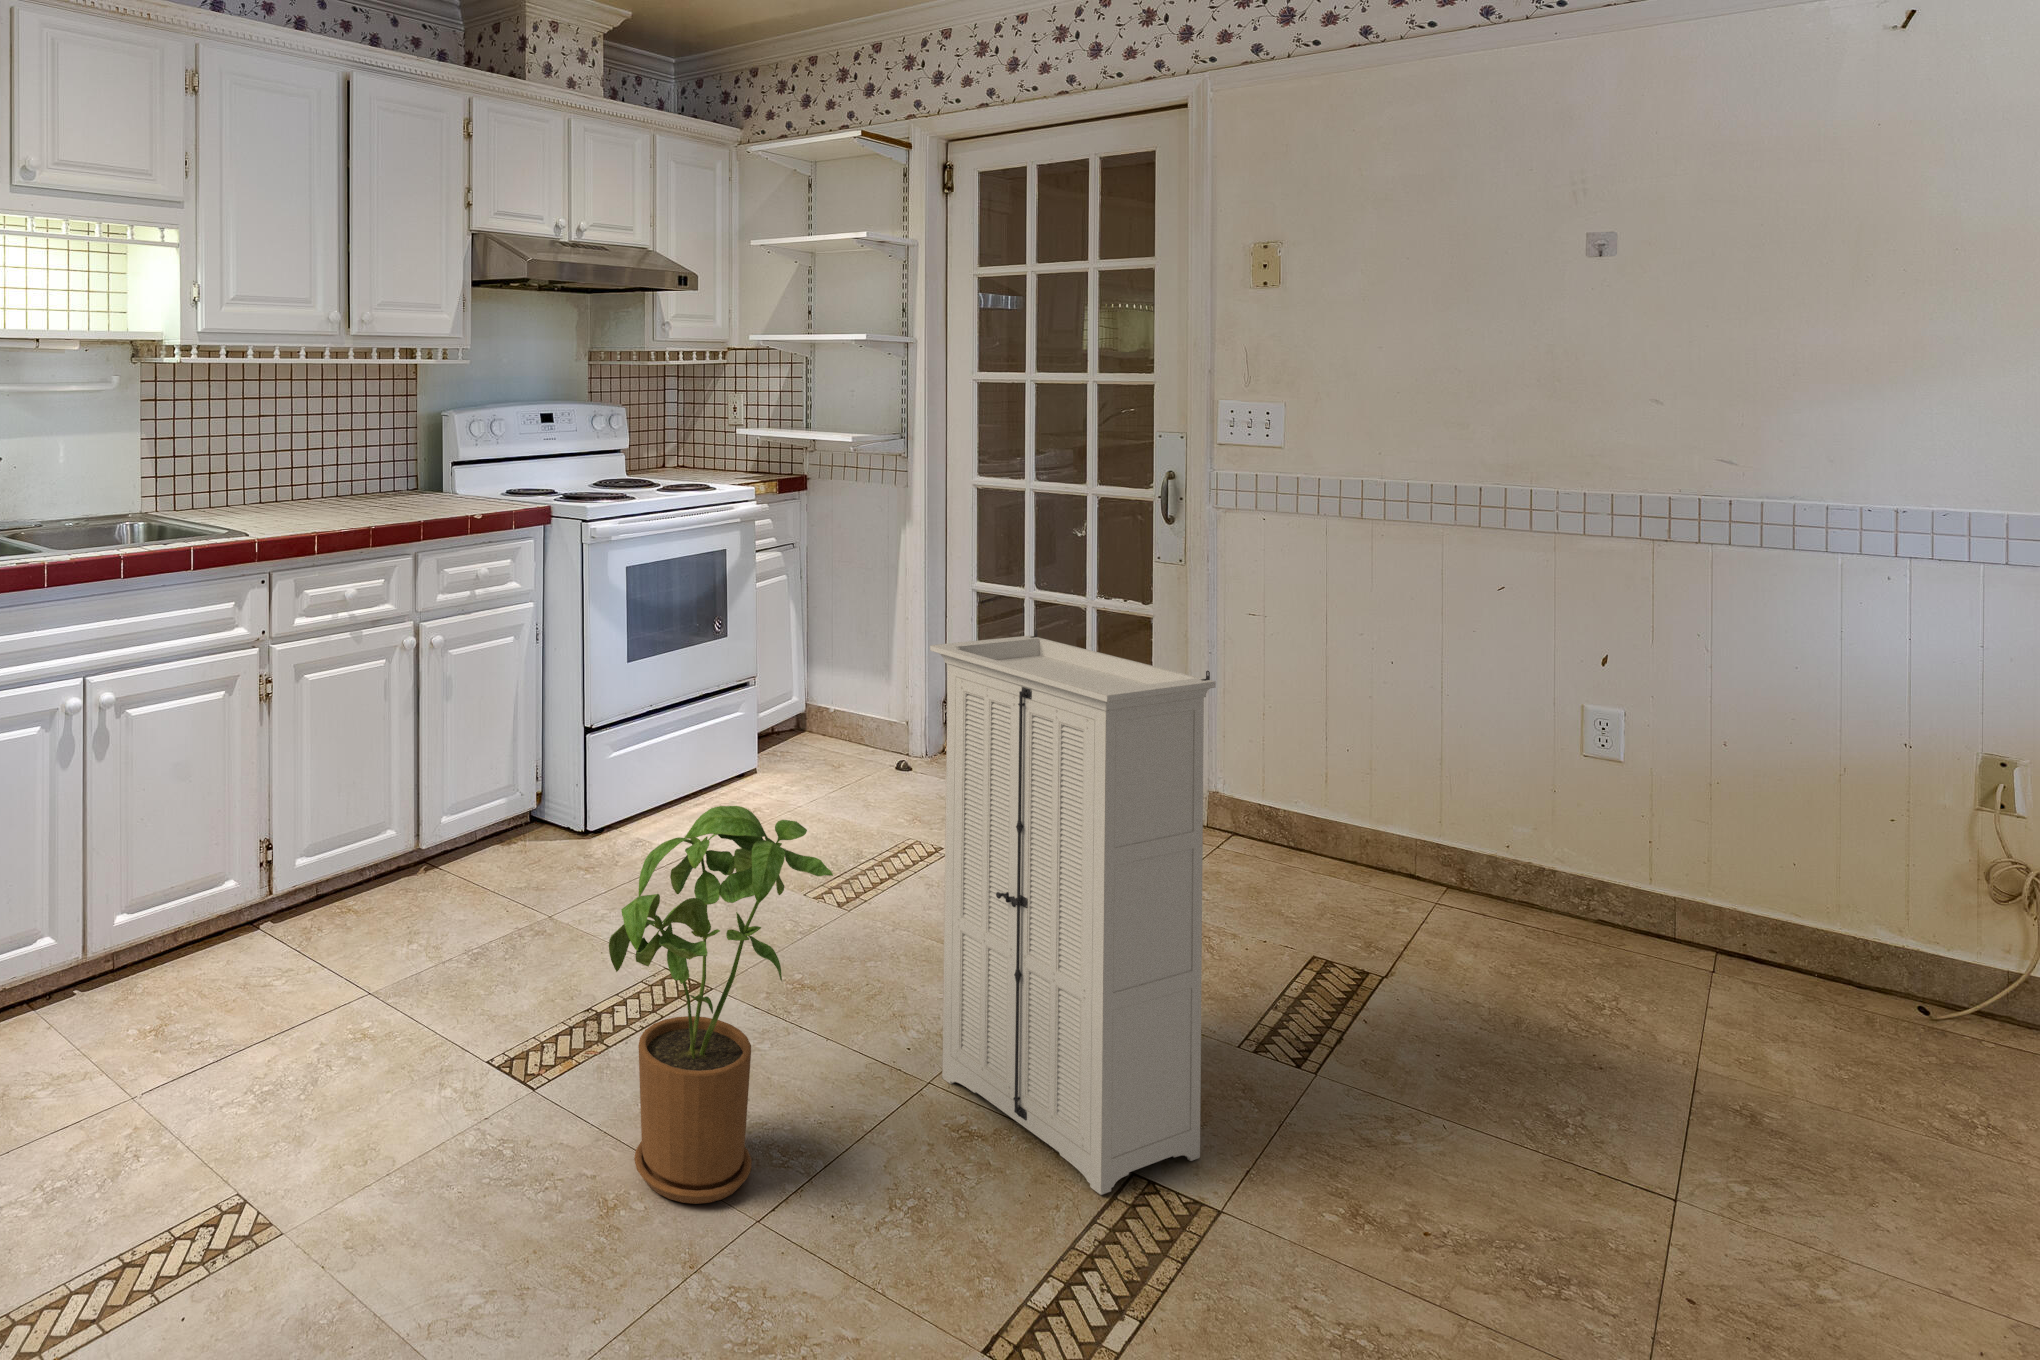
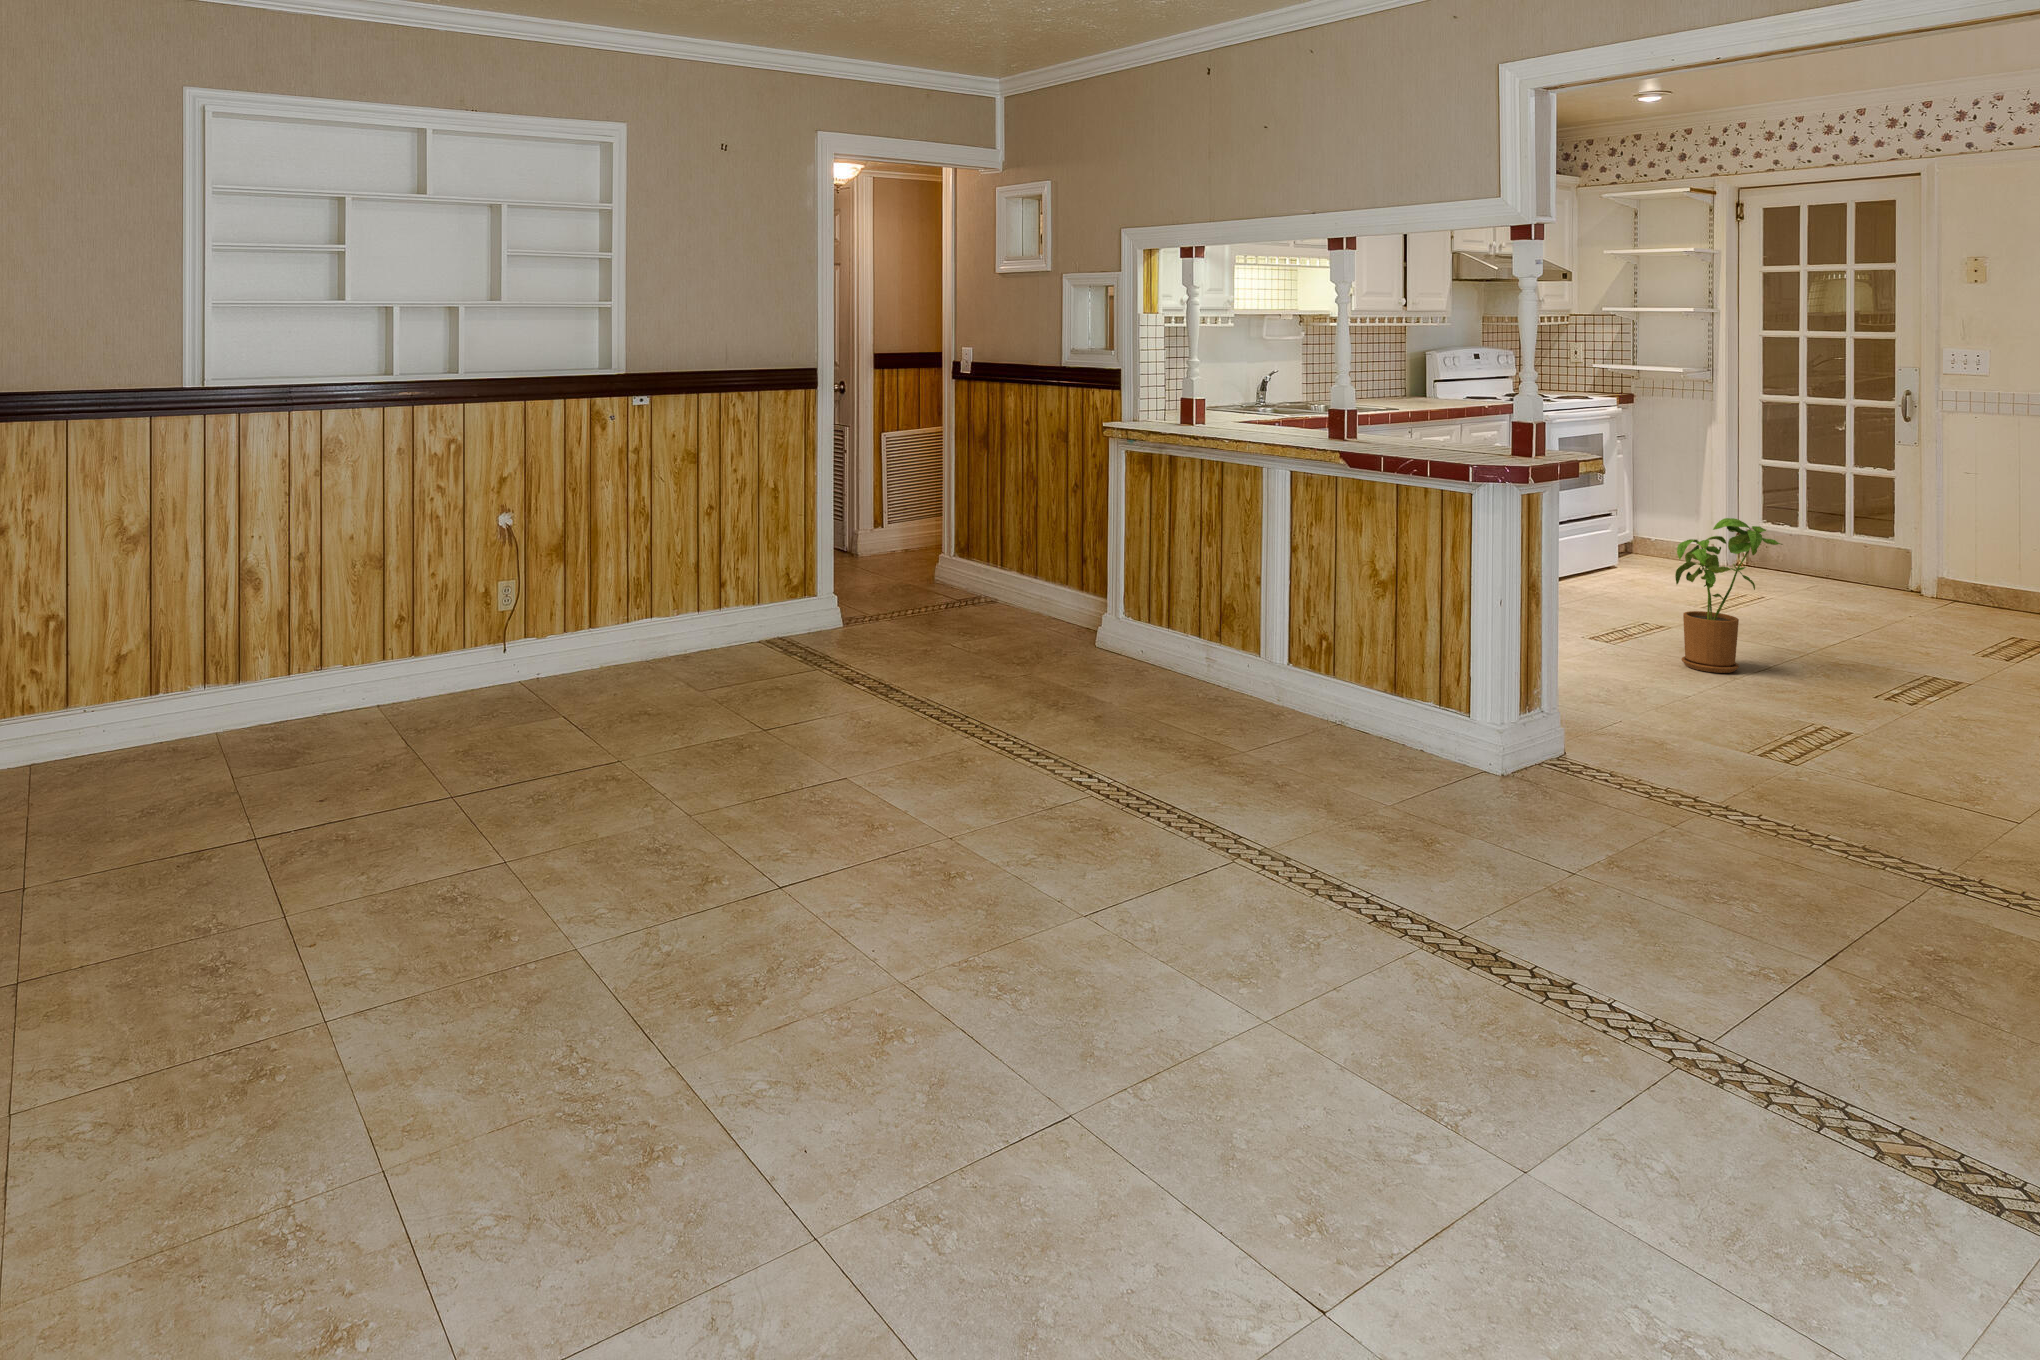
storage cabinet: present [930,629,1216,1195] -> none [1806,459,1964,681]

